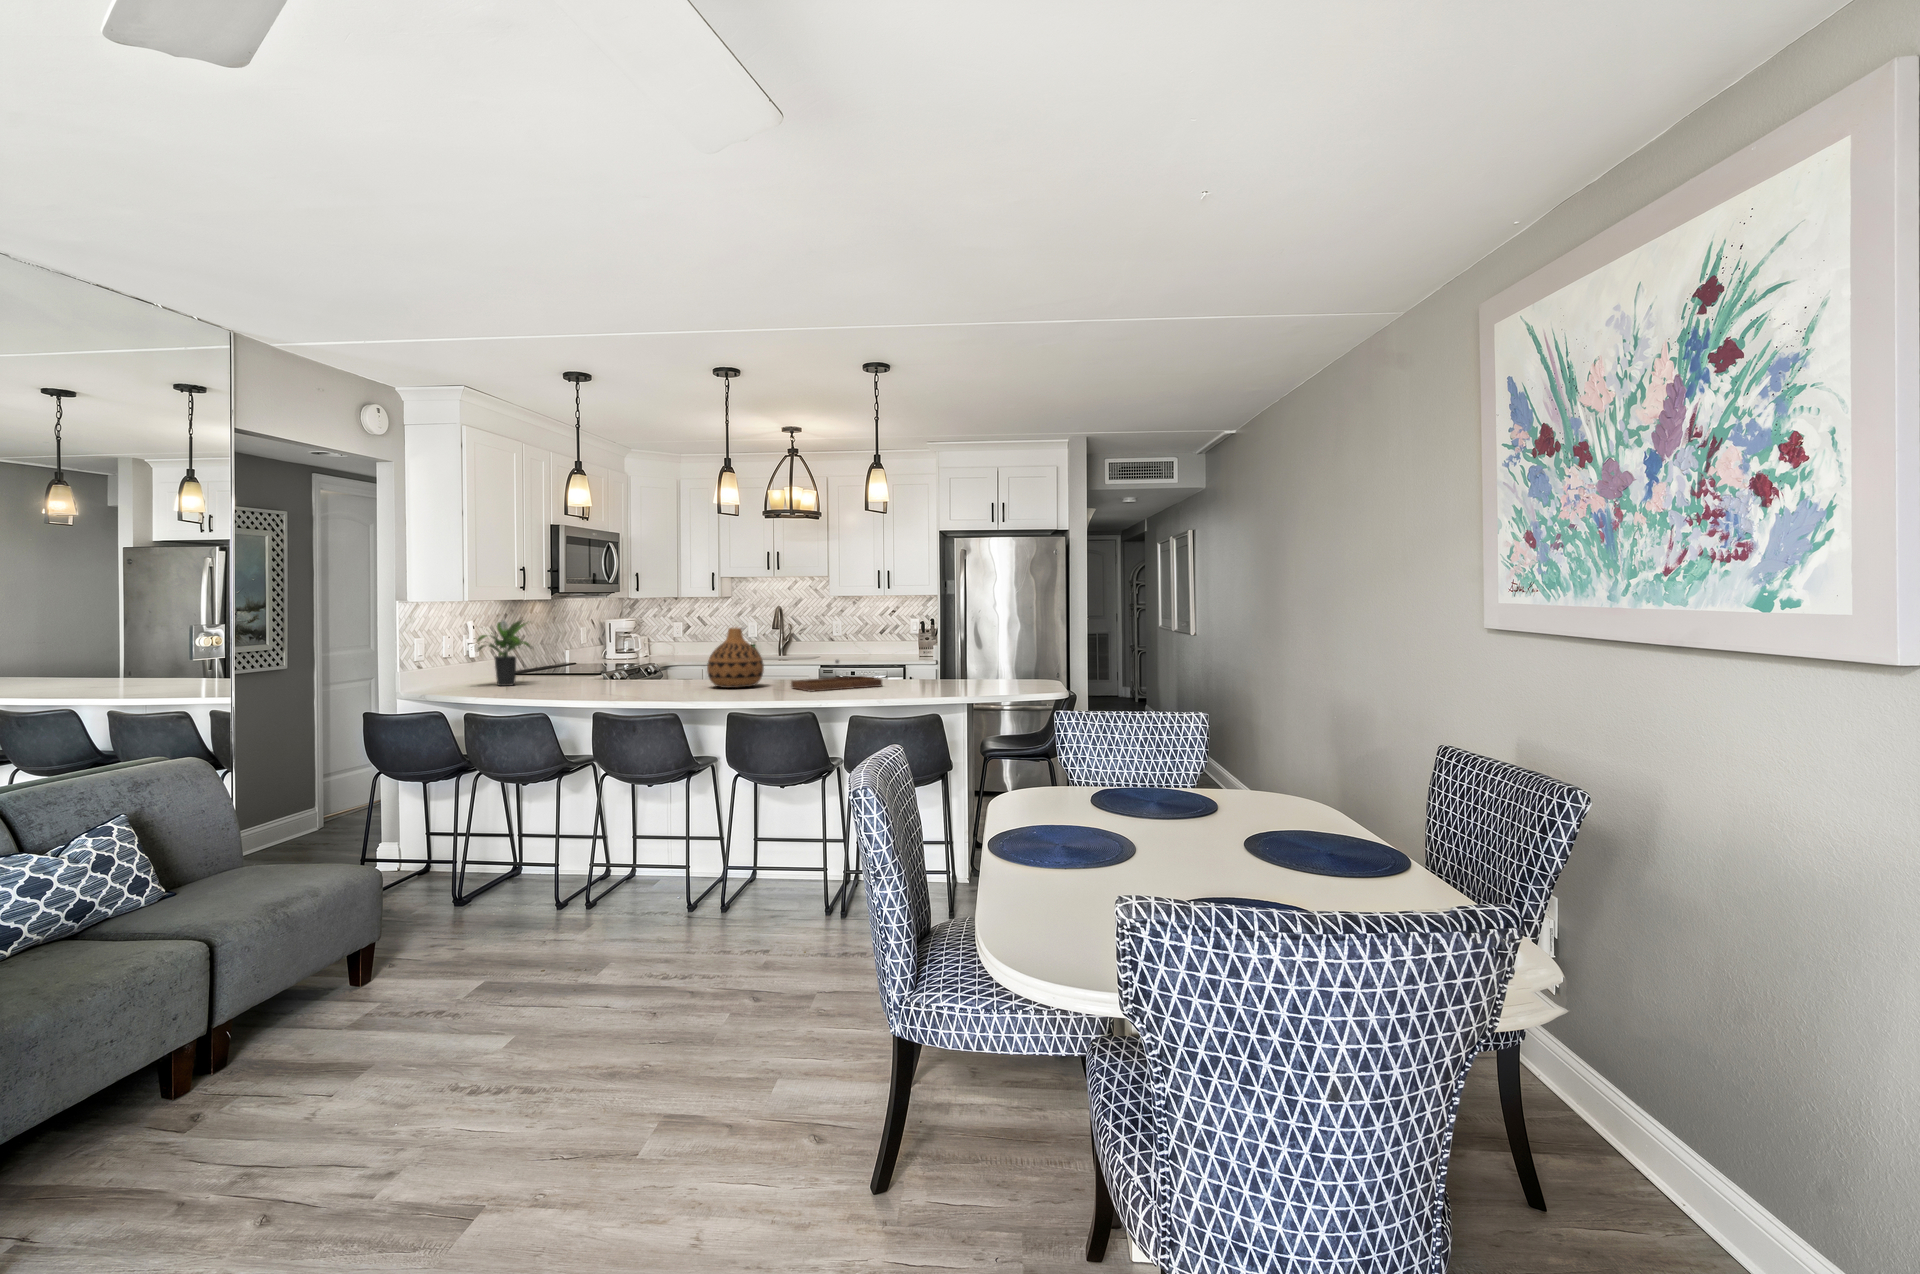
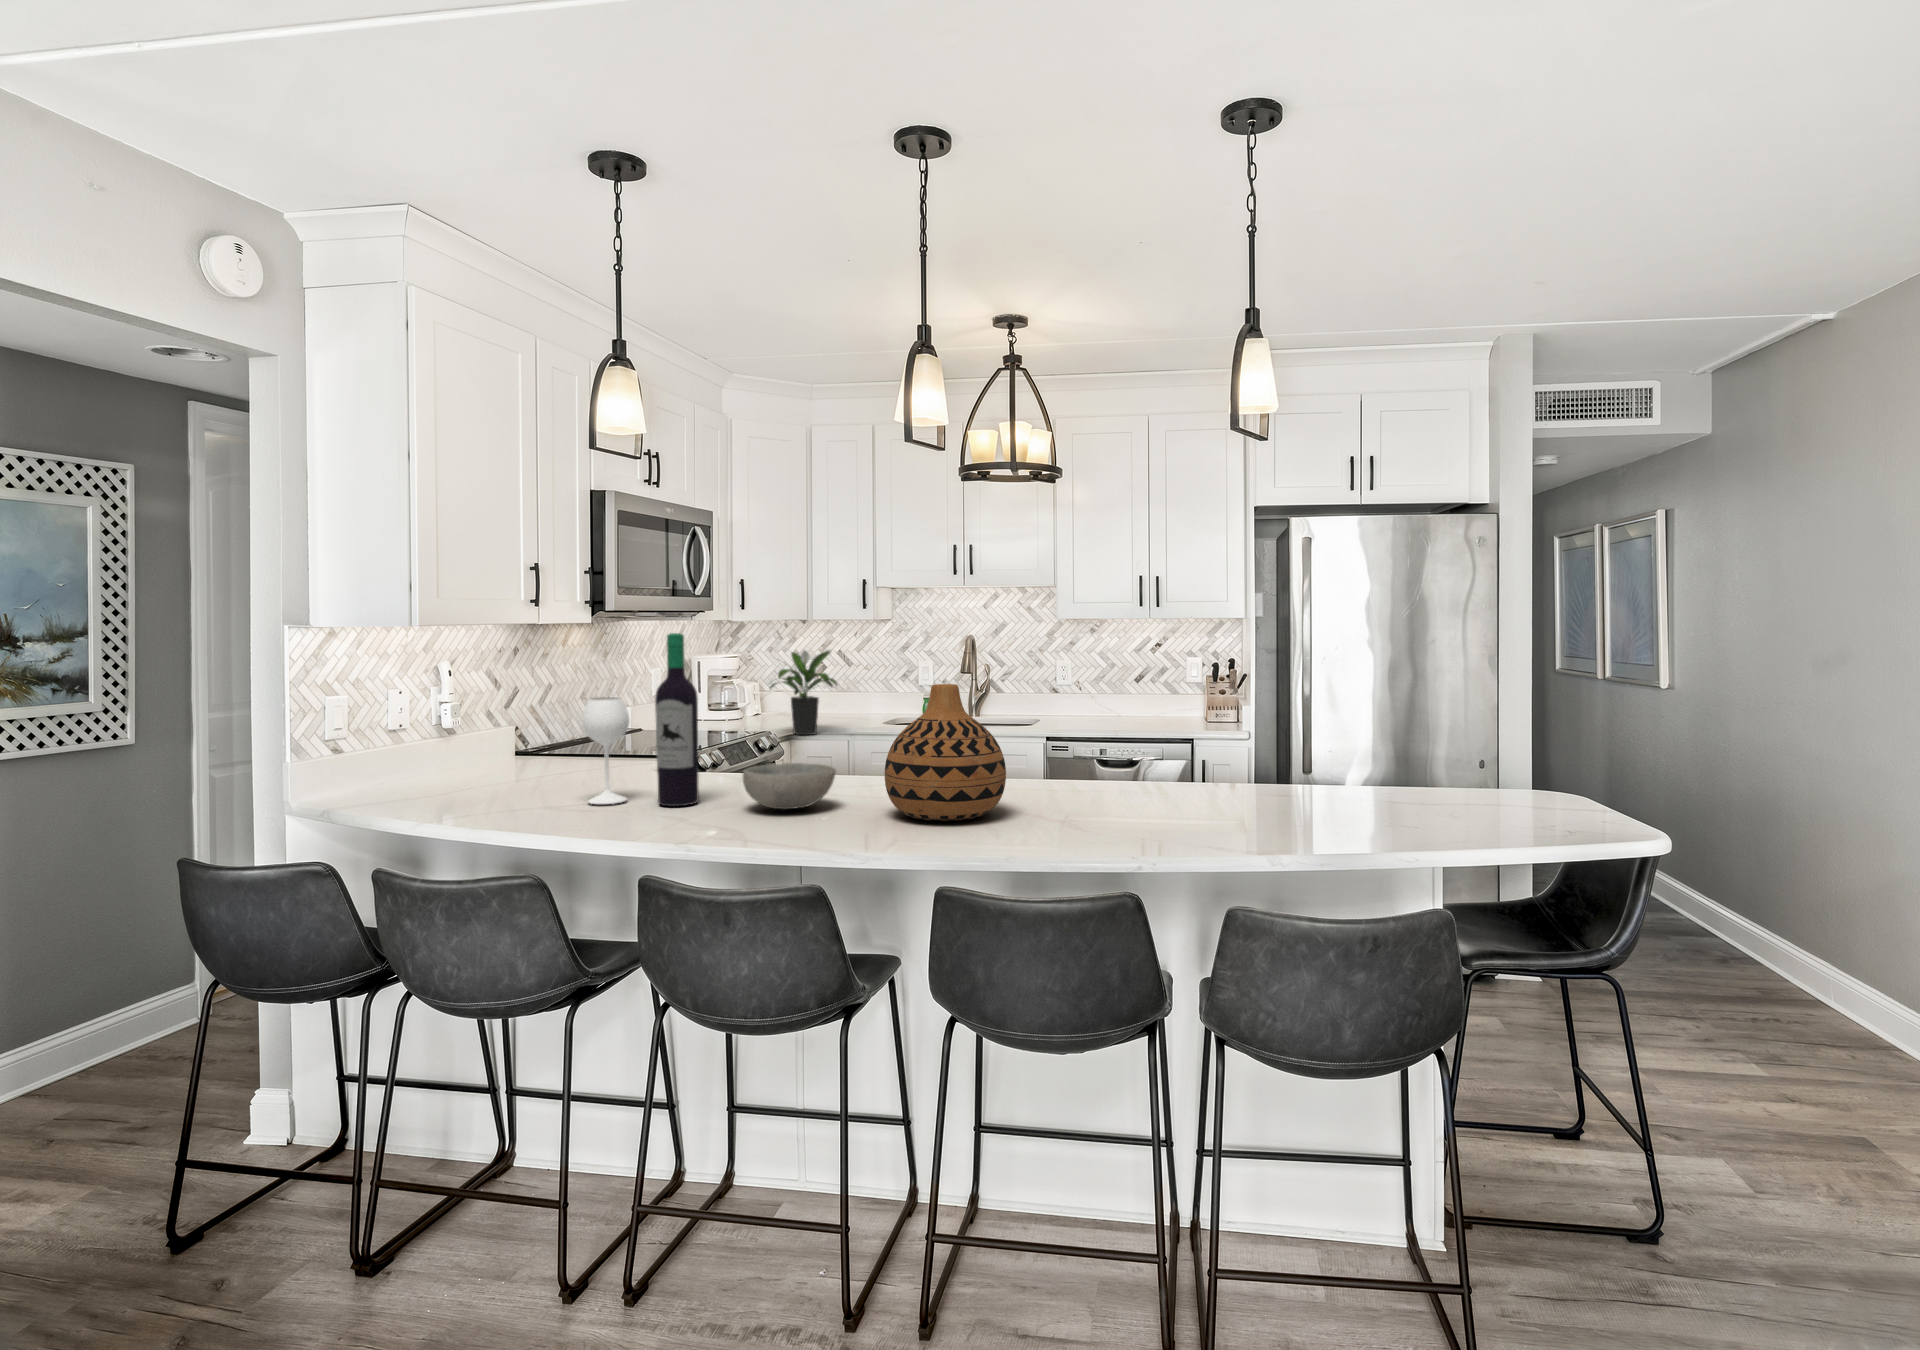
wine bottle: none [559,605,618,687] -> present [582,633,699,806]
potted plant: present [478,620,531,686] -> present [770,650,837,735]
tray: present [791,659,882,692] -> none [1076,760,1284,846]
bowl: none [640,667,685,687] -> present [743,763,836,809]

